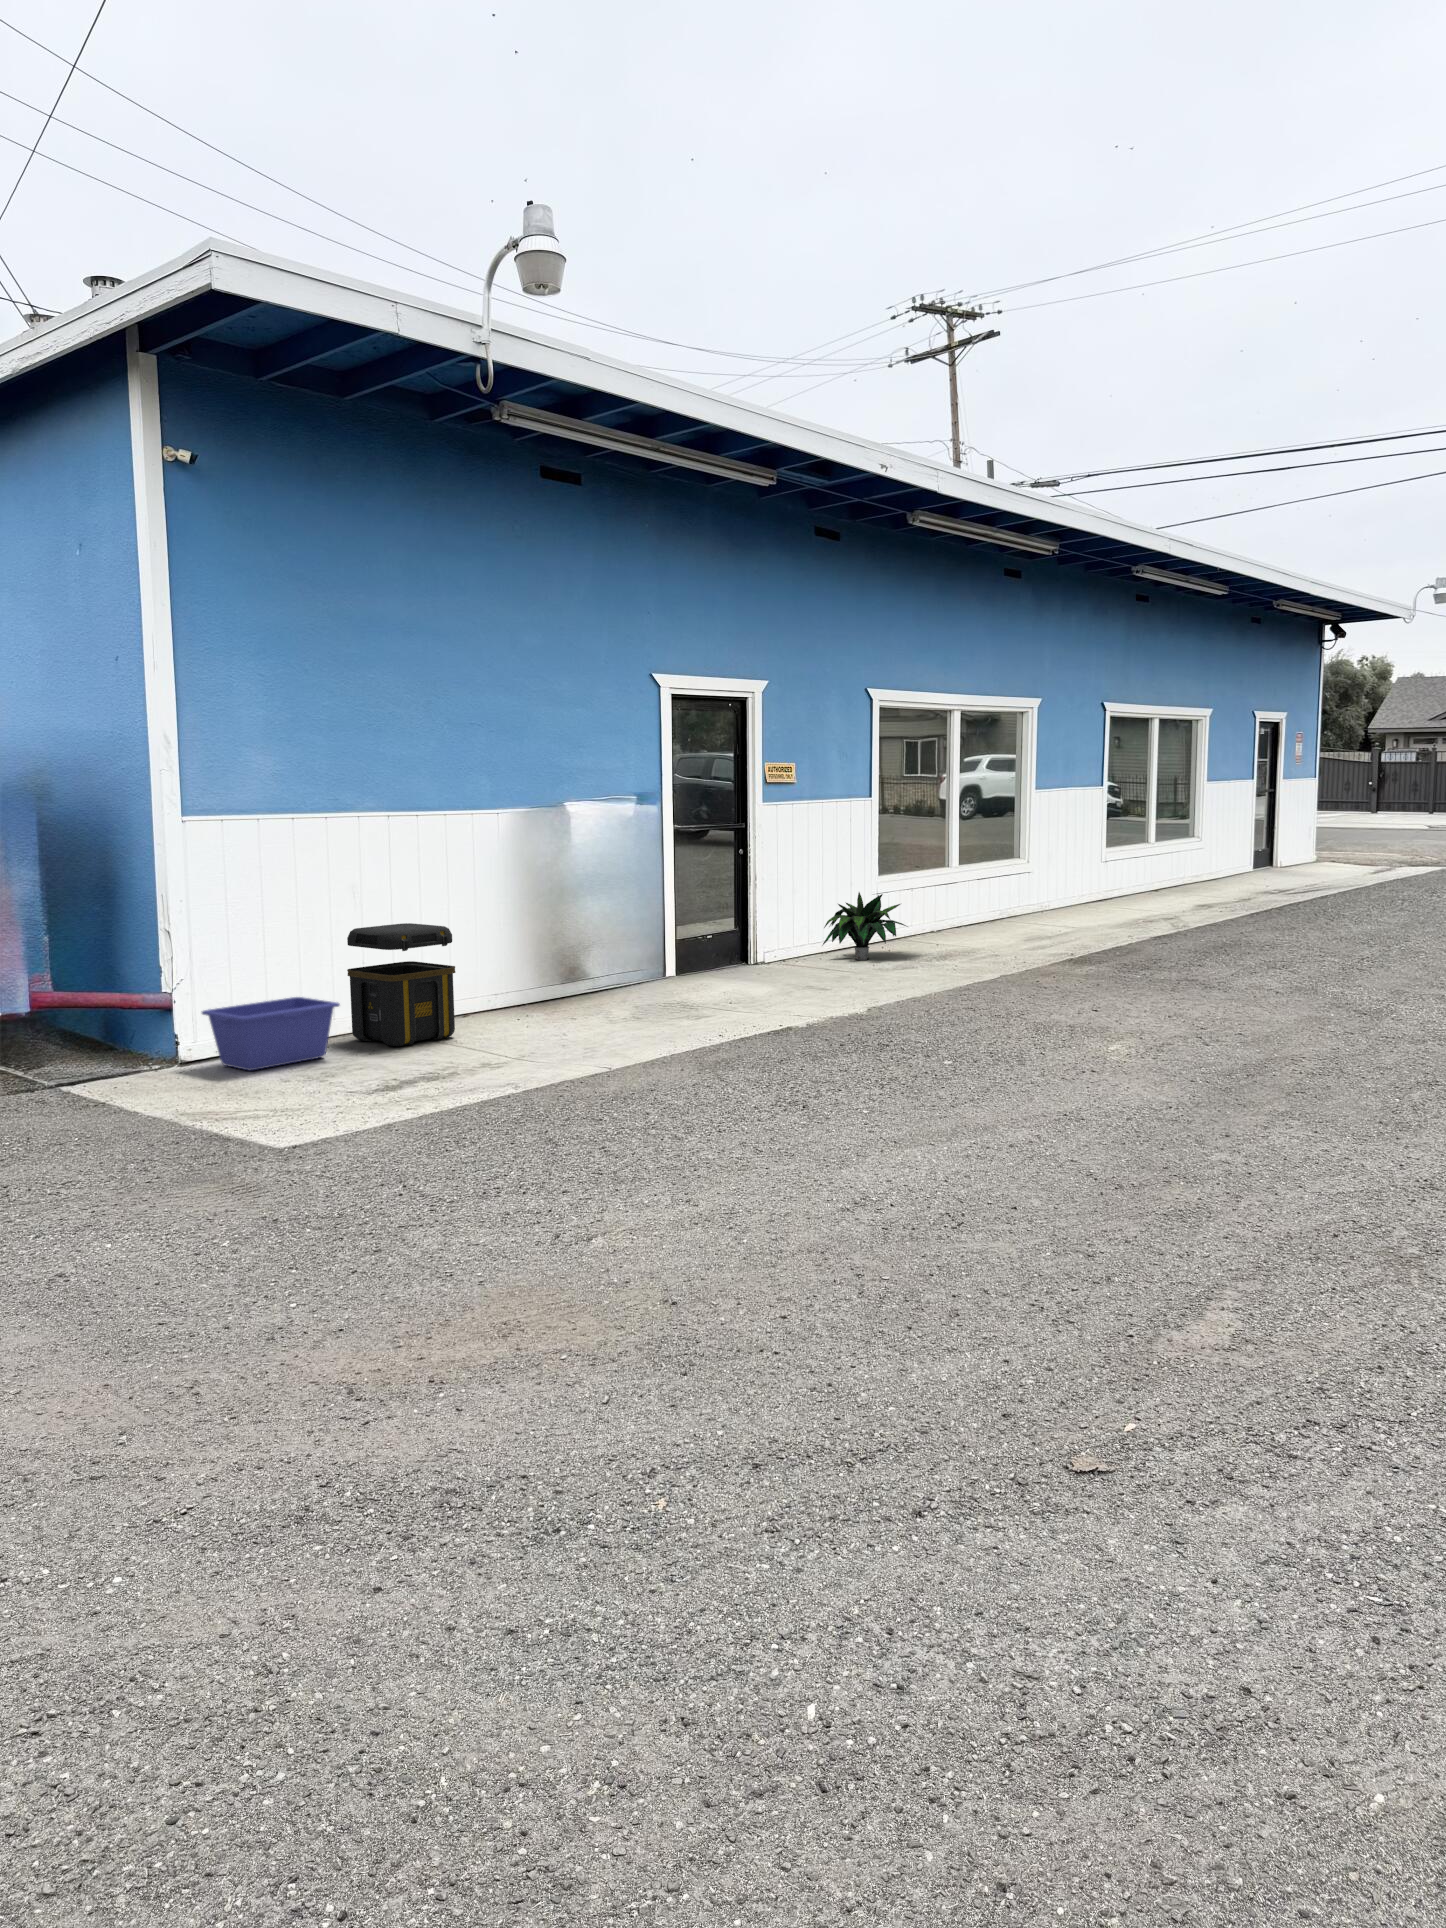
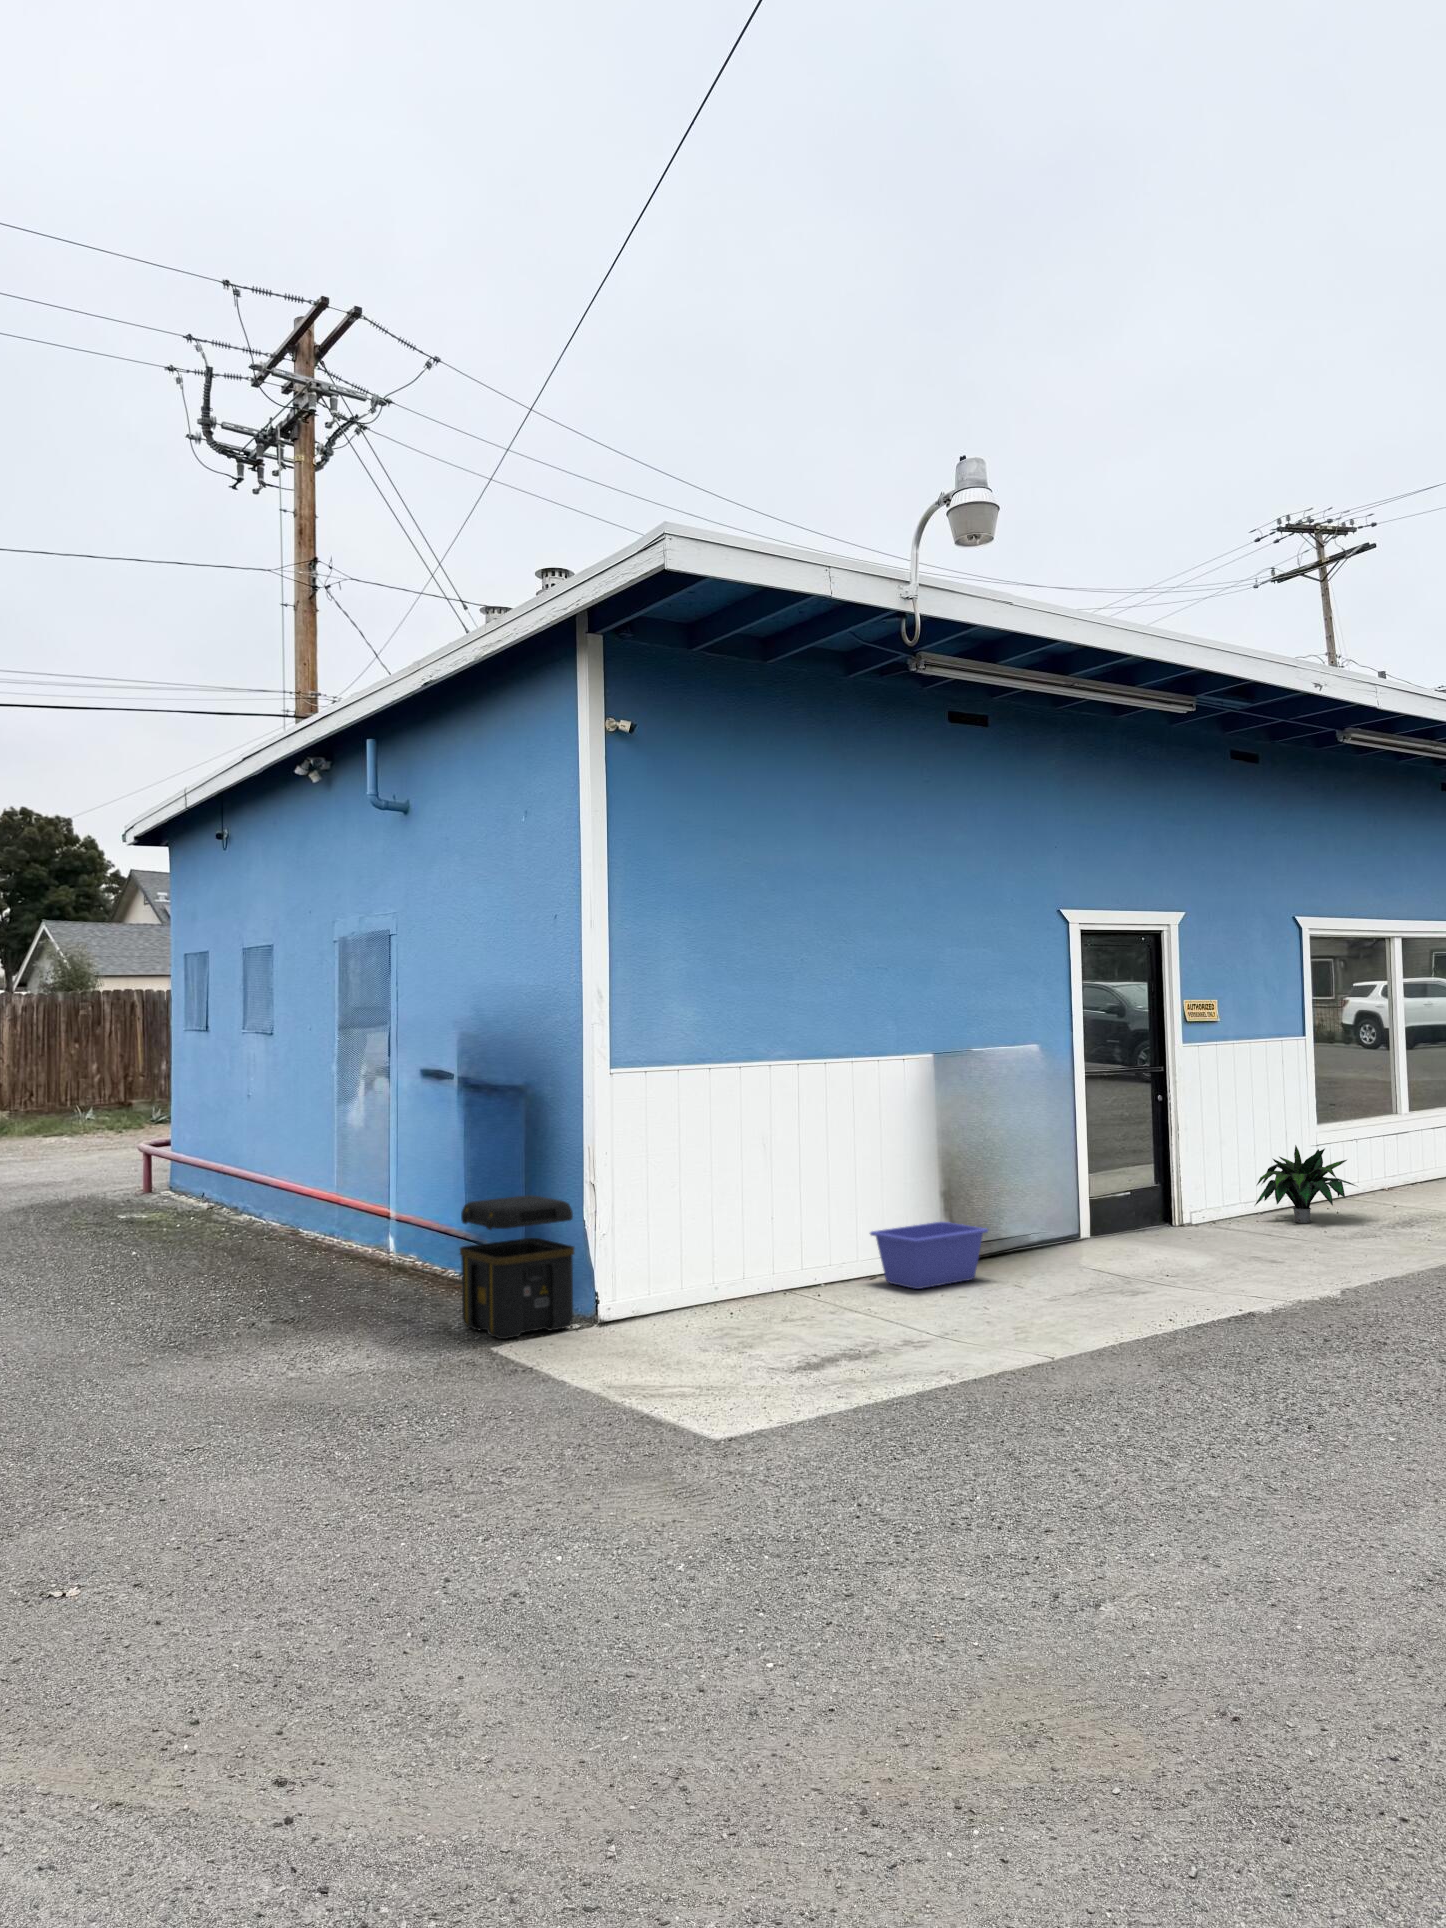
toolbox: present [347,923,455,1047] -> present [460,1195,574,1339]
storage bin: present [202,997,340,1071] -> present [870,1222,988,1289]

